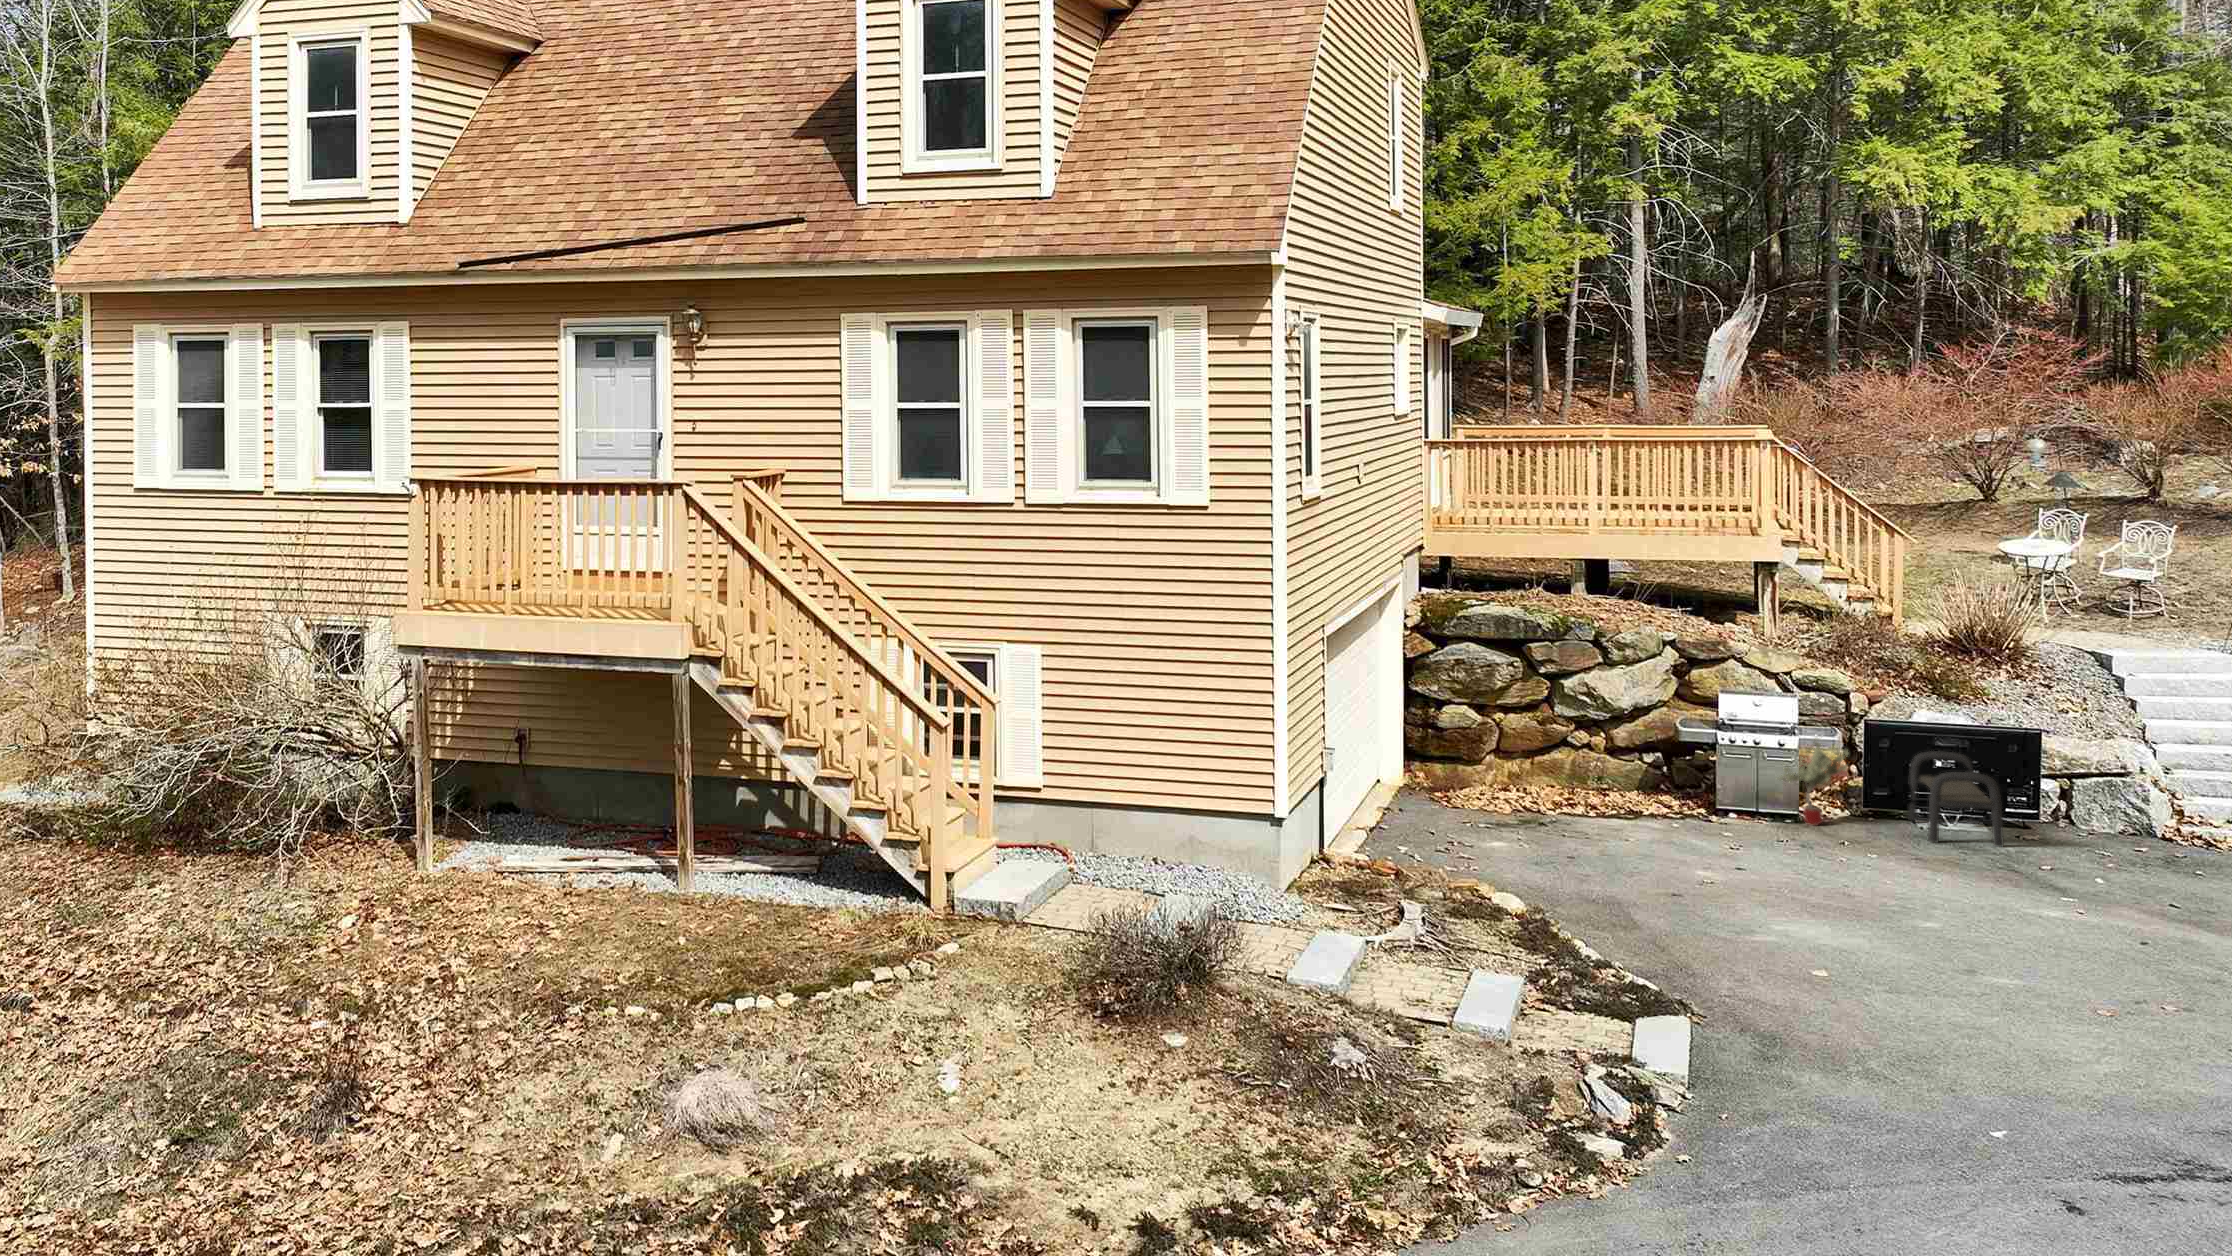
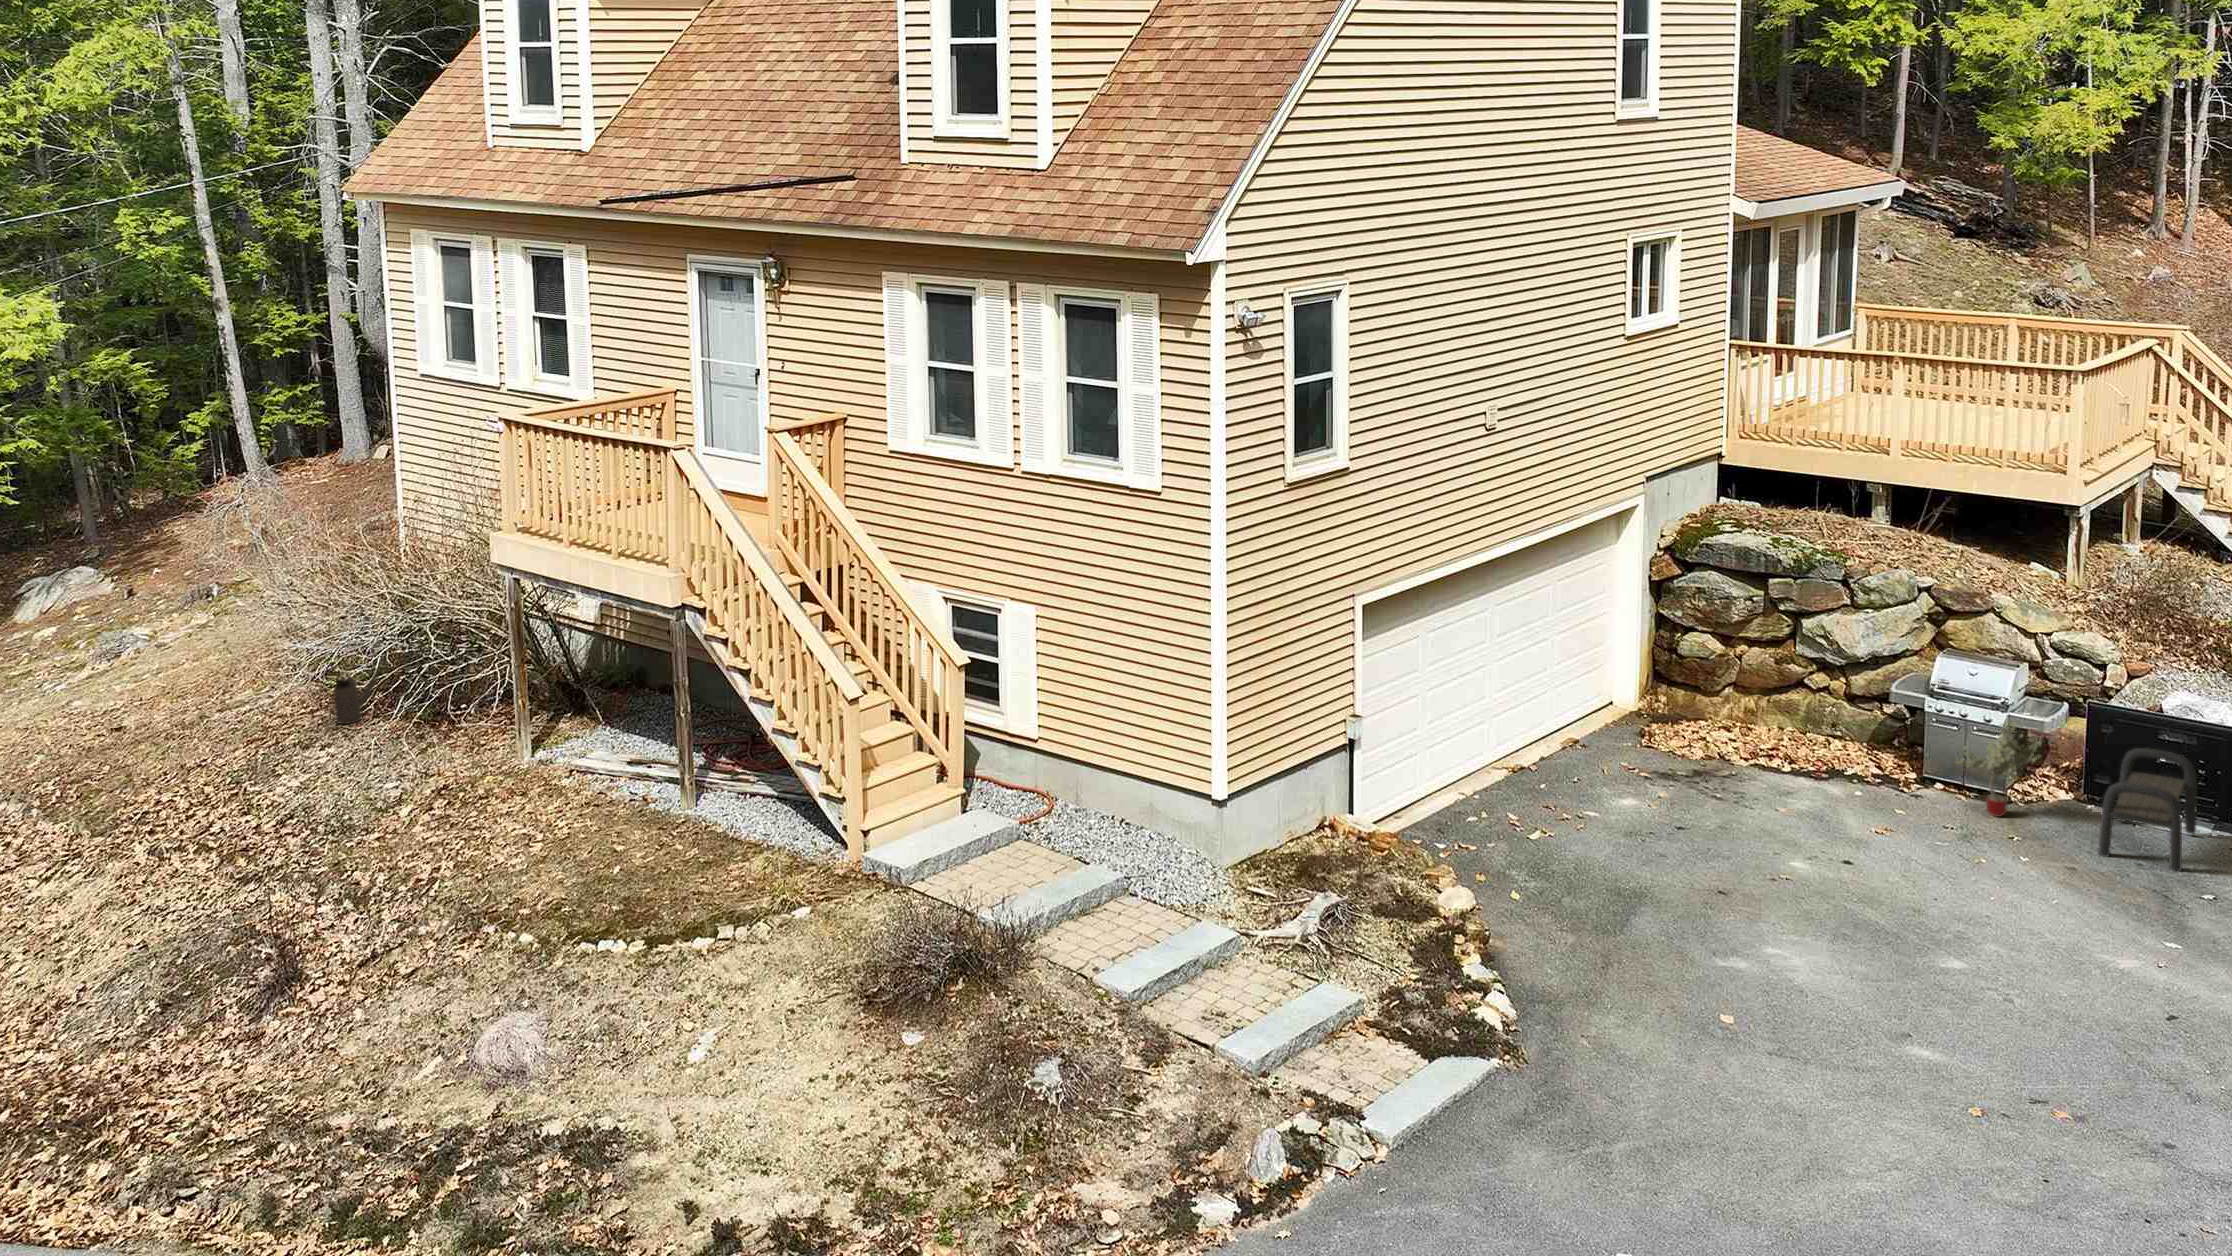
watering can: none [115,792,158,857] -> present [328,667,380,724]

